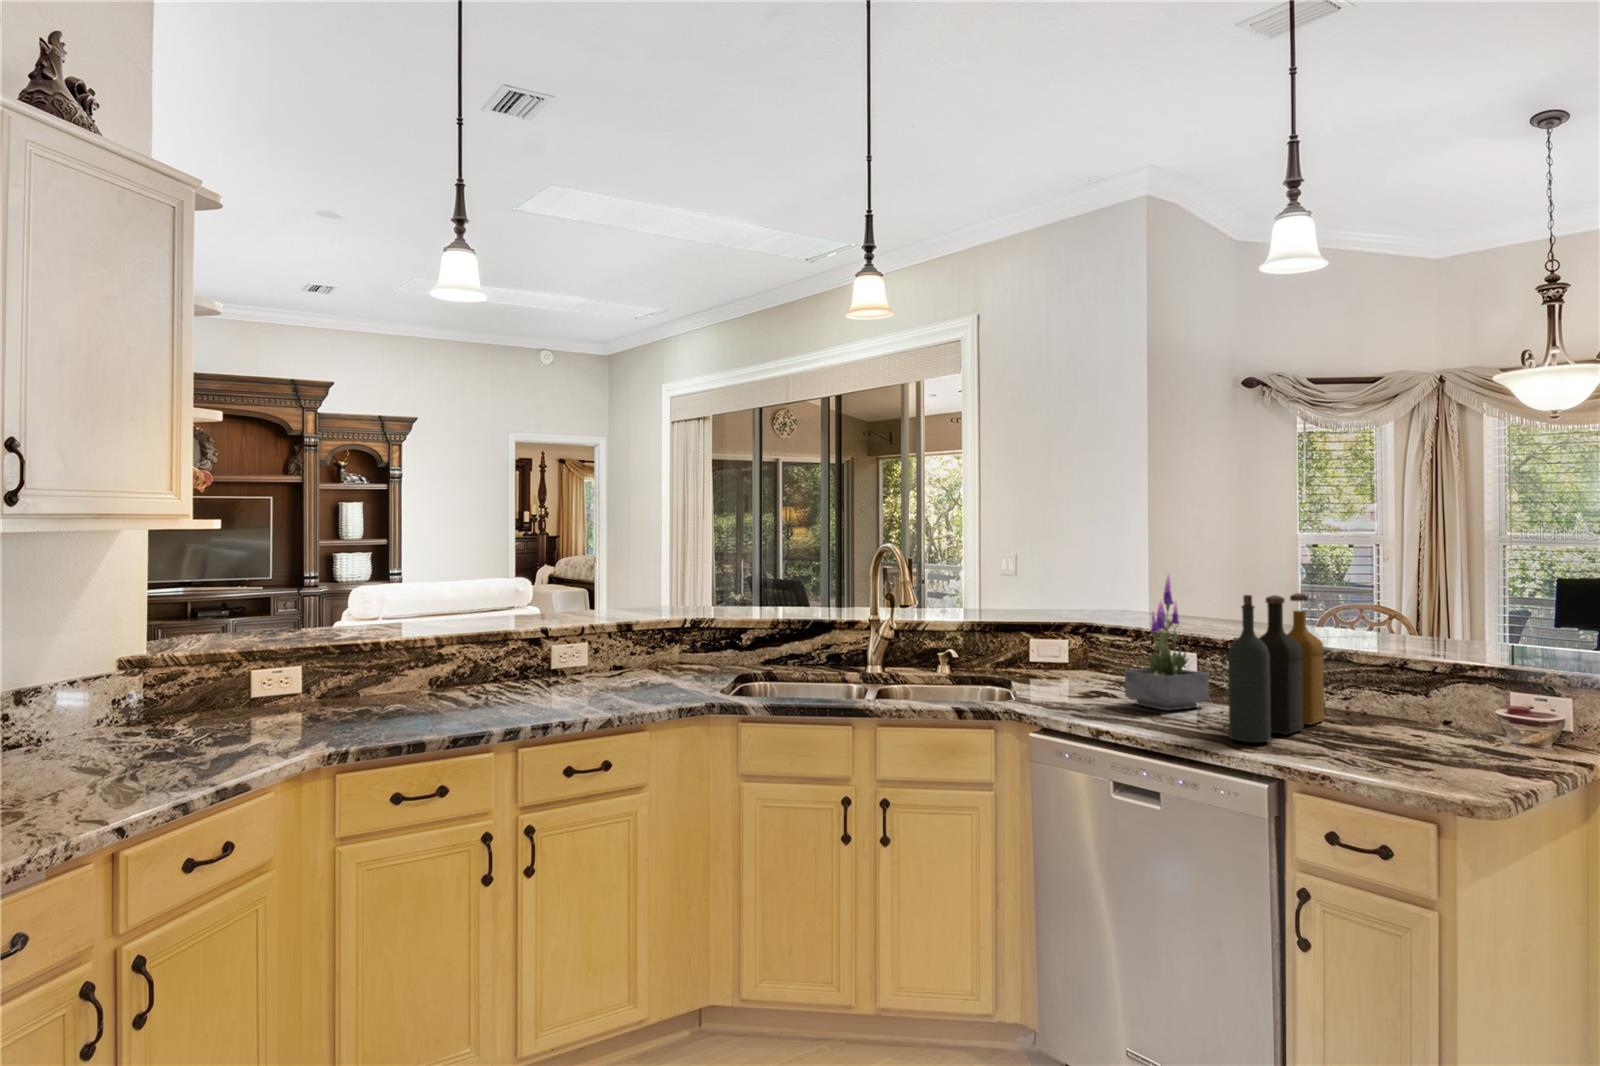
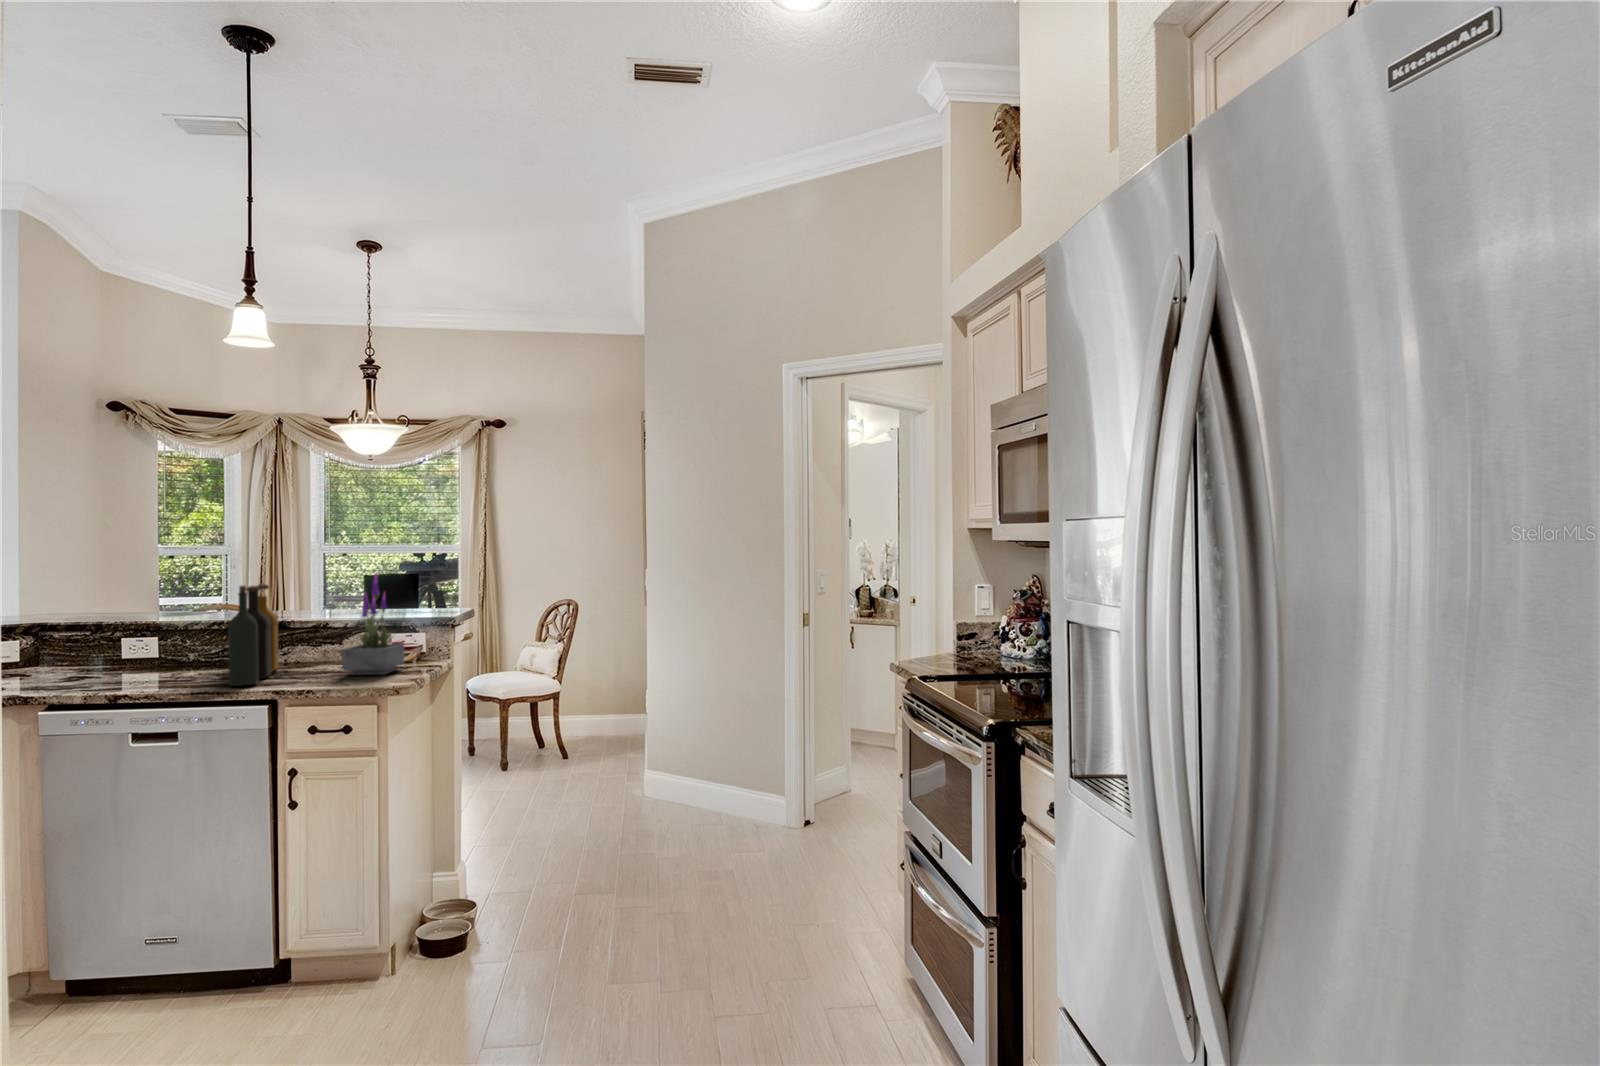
potted plant: present [1125,576,1209,710] -> present [342,573,404,675]

